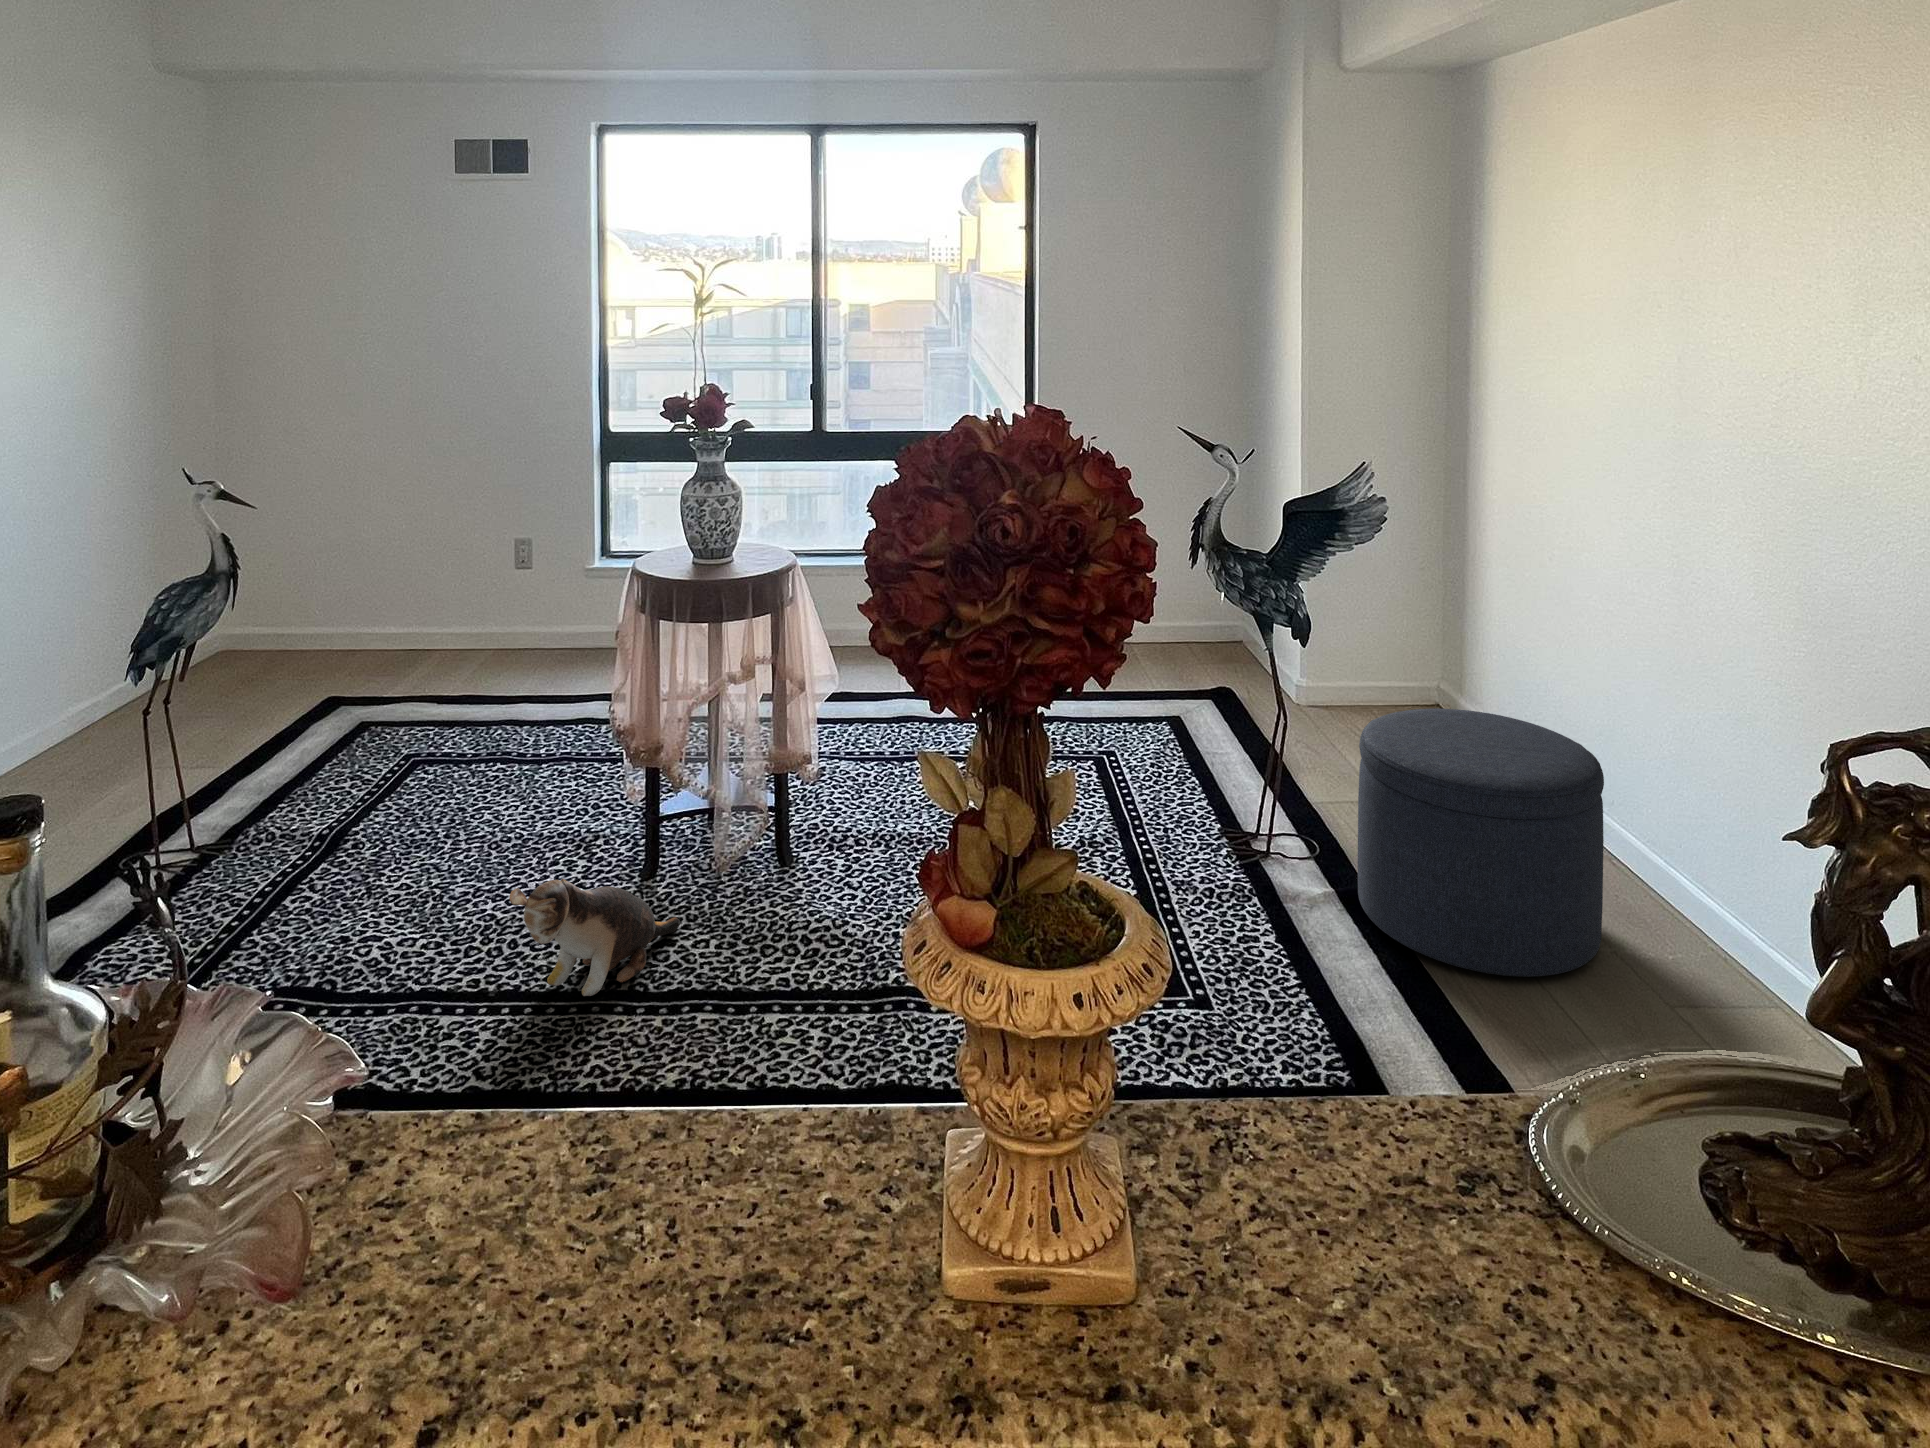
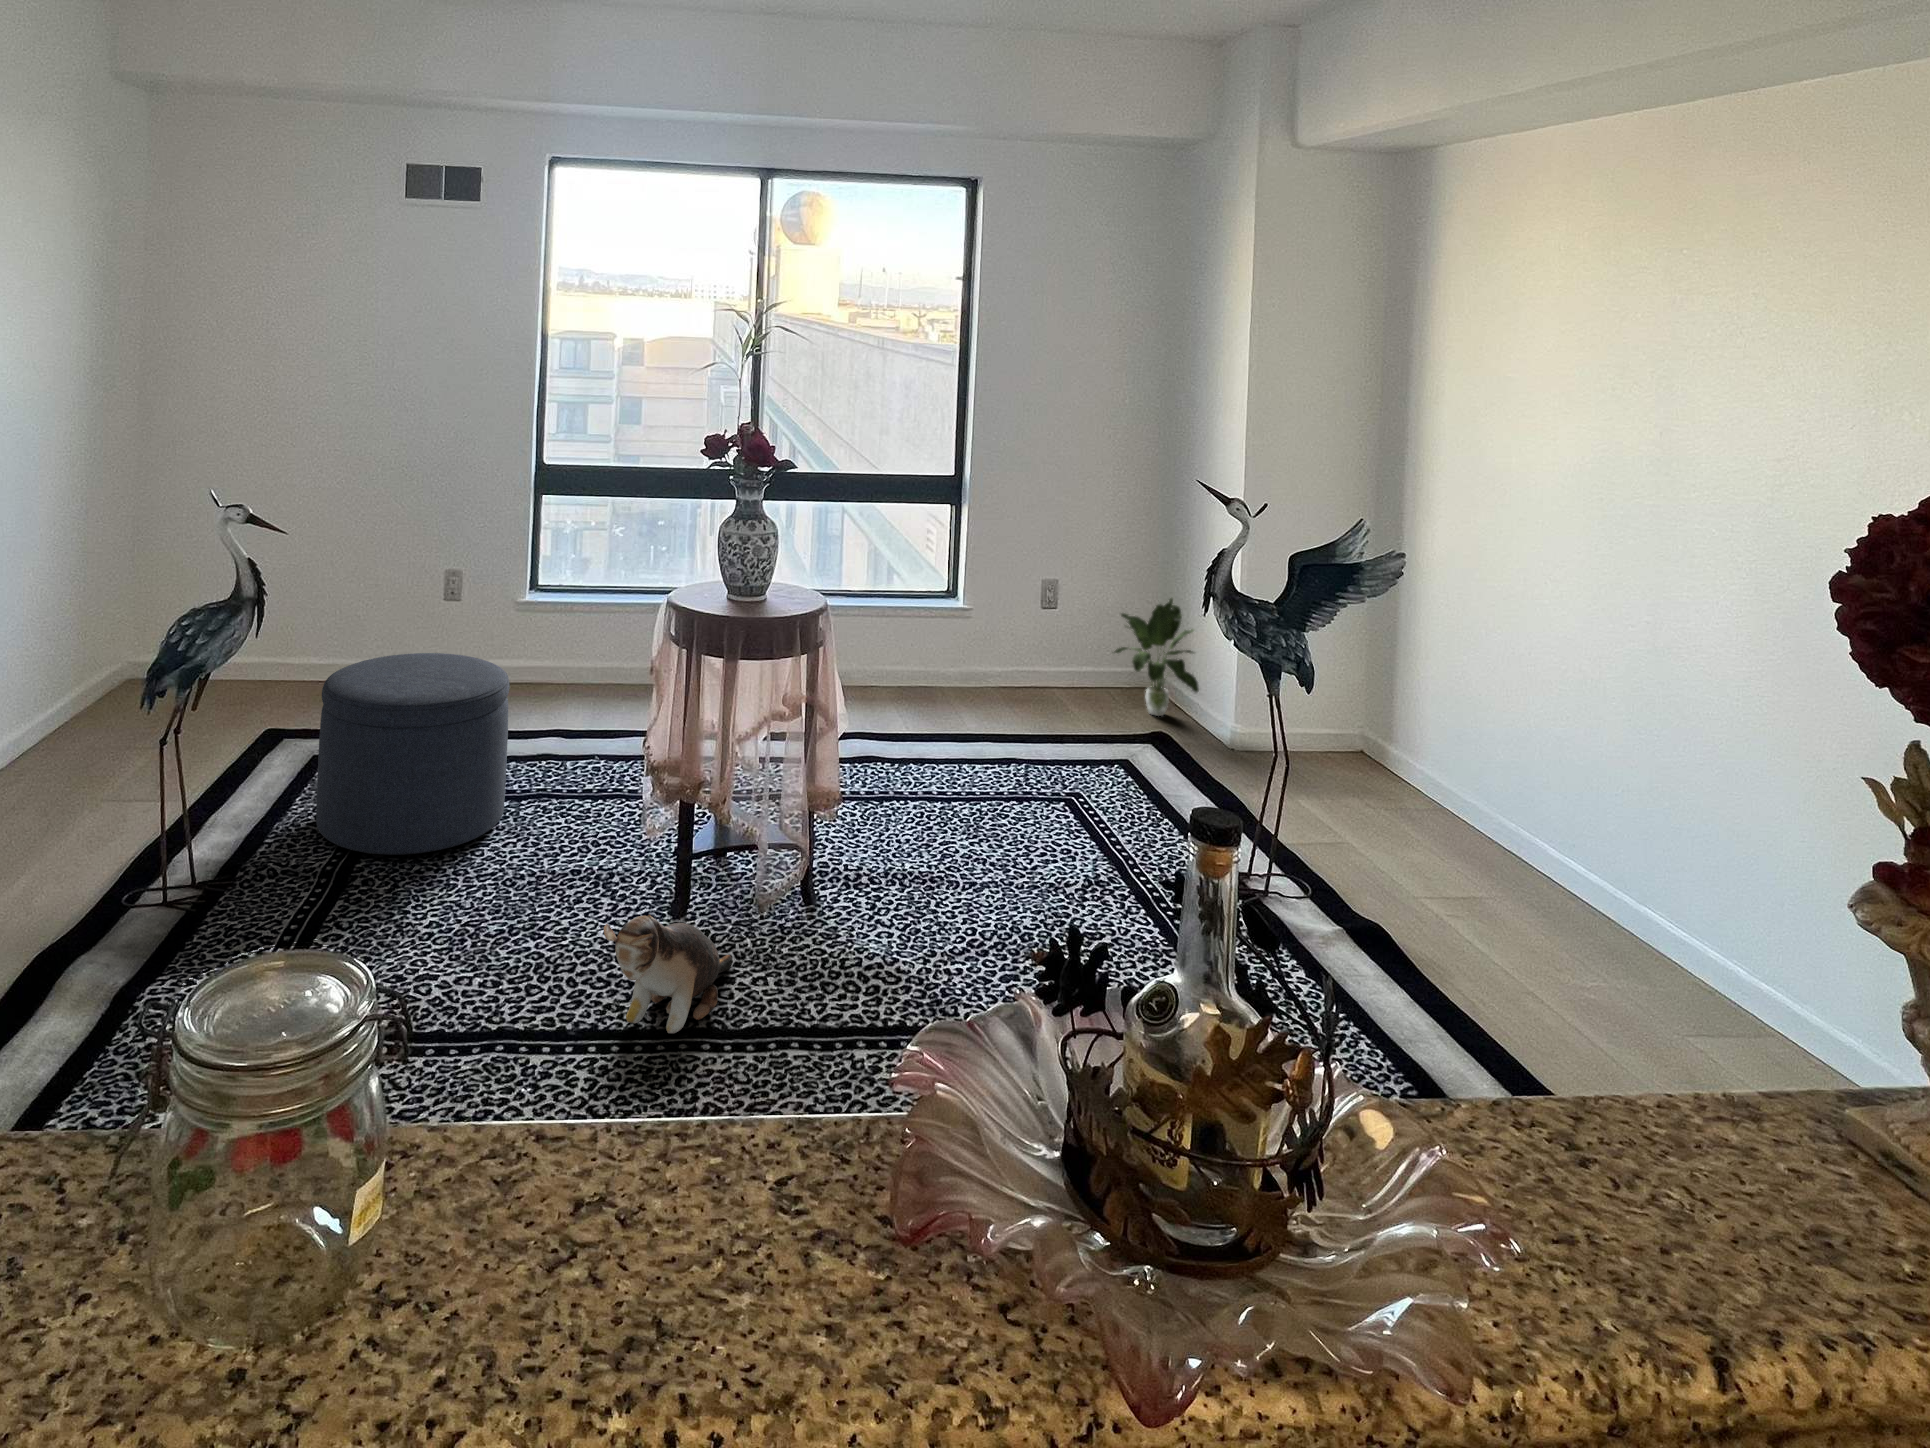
potted plant: none [1178,549,1264,671] -> present [1115,598,1199,716]
ottoman: present [1358,709,1604,977] -> present [316,653,510,855]

